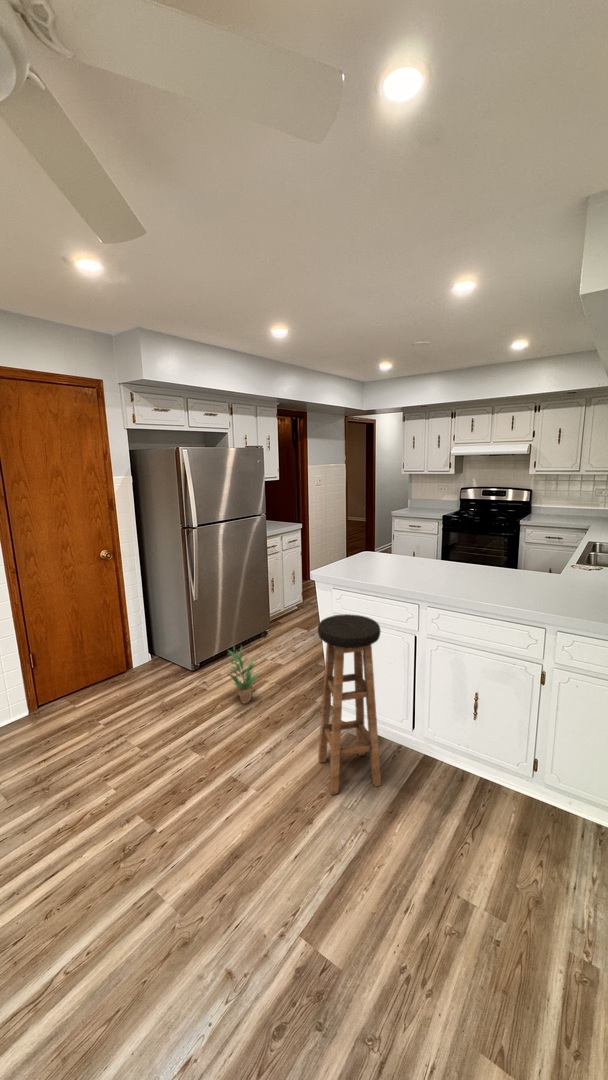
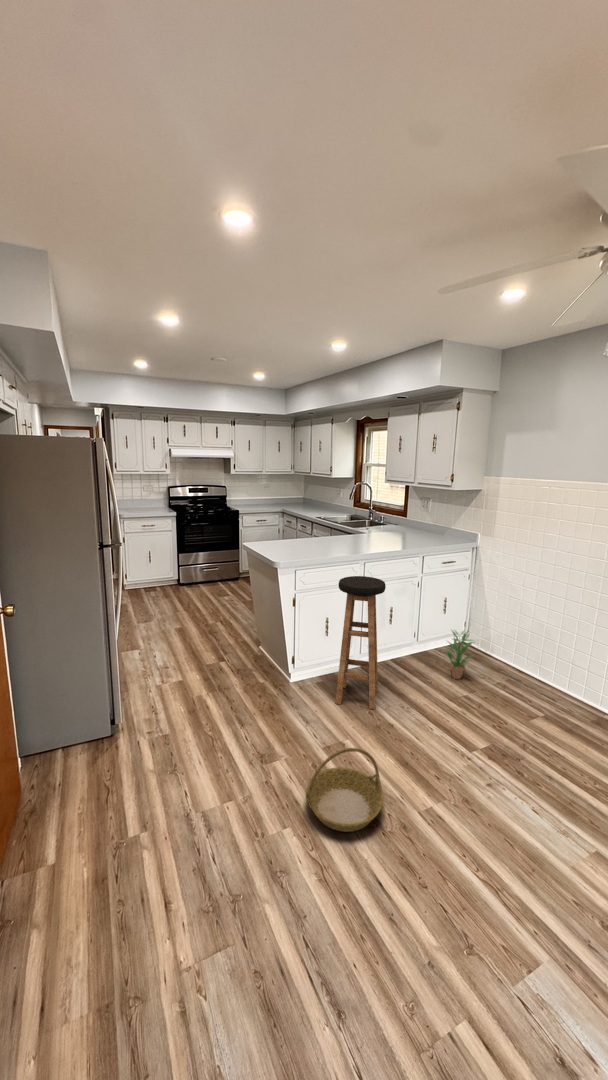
potted plant: present [229,648,258,703] -> present [446,631,473,679]
basket: none [102,756,185,844] -> present [306,748,383,832]

